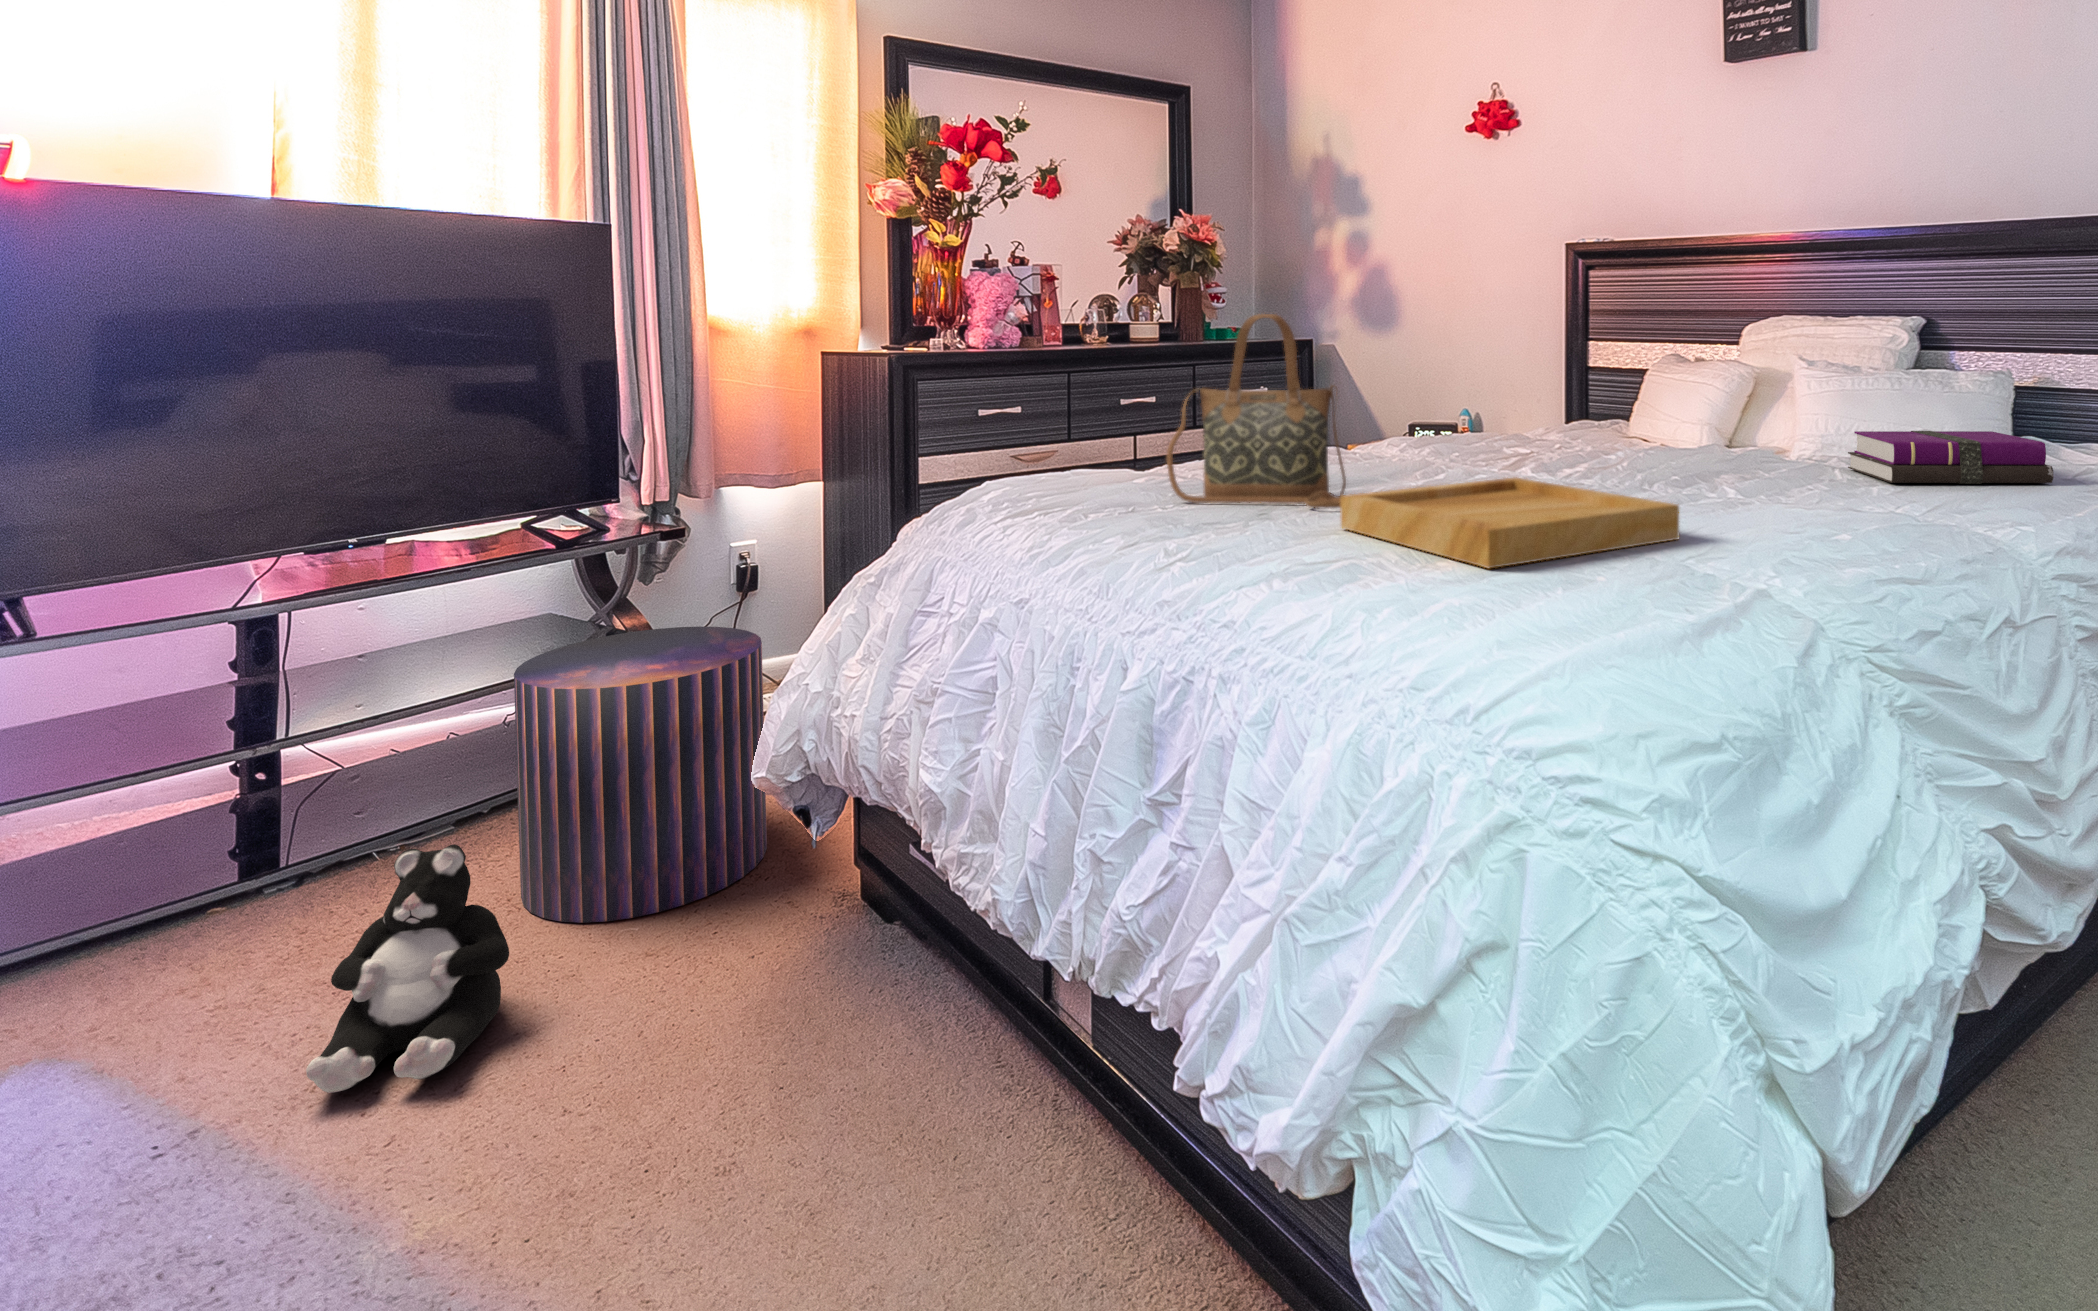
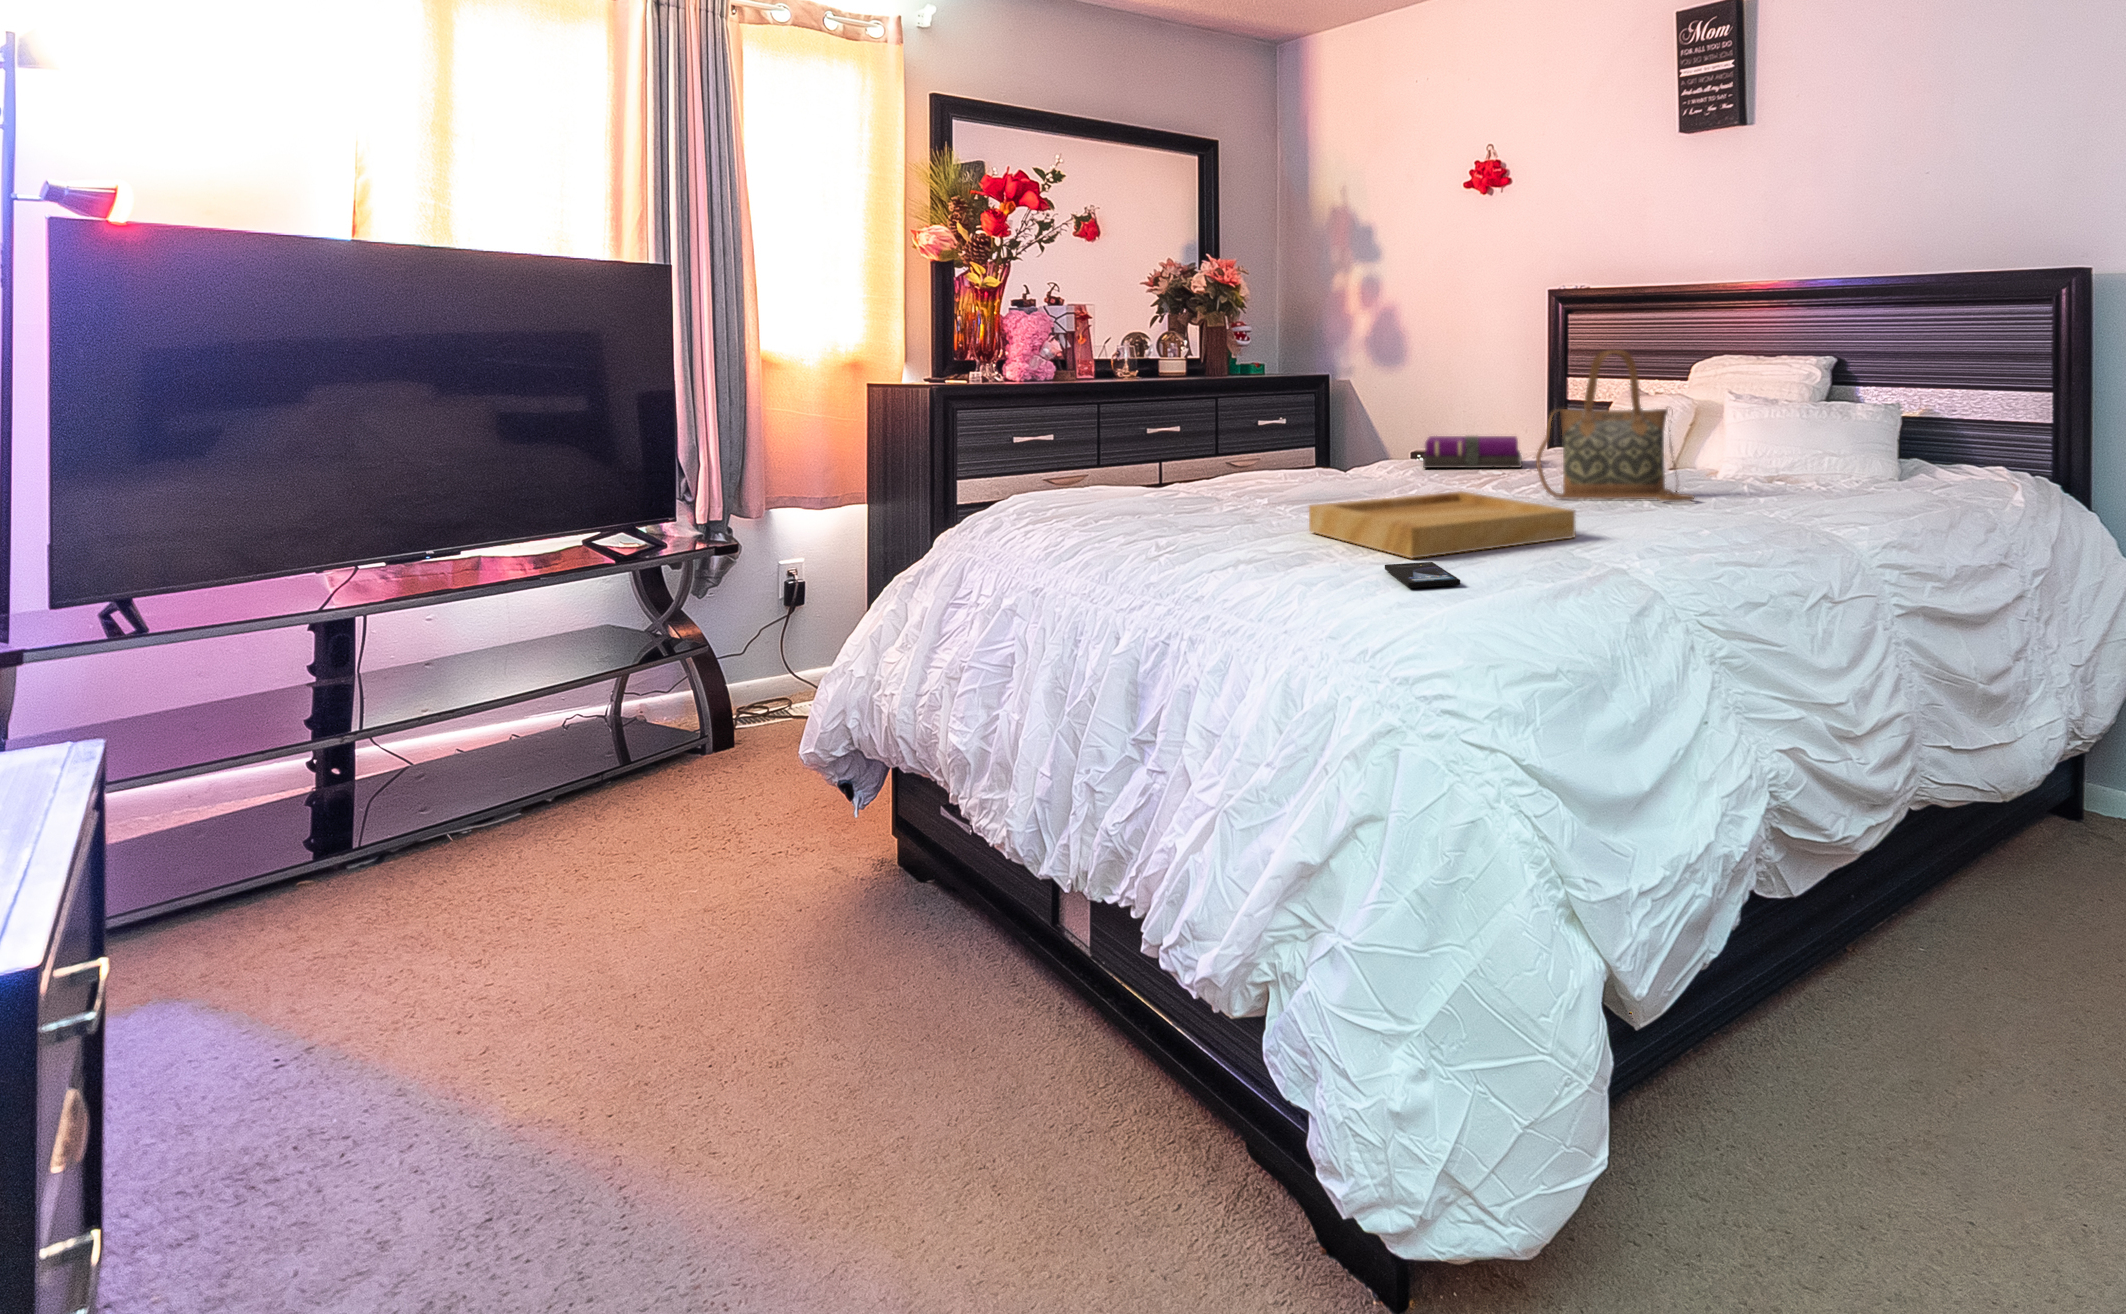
handbag: present [1167,314,1346,509] -> present [1536,350,1694,502]
notebook: present [1848,431,2053,484] -> present [1423,436,1522,468]
smartphone: none [1463,575,1576,615] -> present [1385,562,1460,588]
pouf: present [514,626,767,923] -> none [582,632,813,892]
plush toy: present [306,844,509,1093] -> none [406,814,584,1023]

